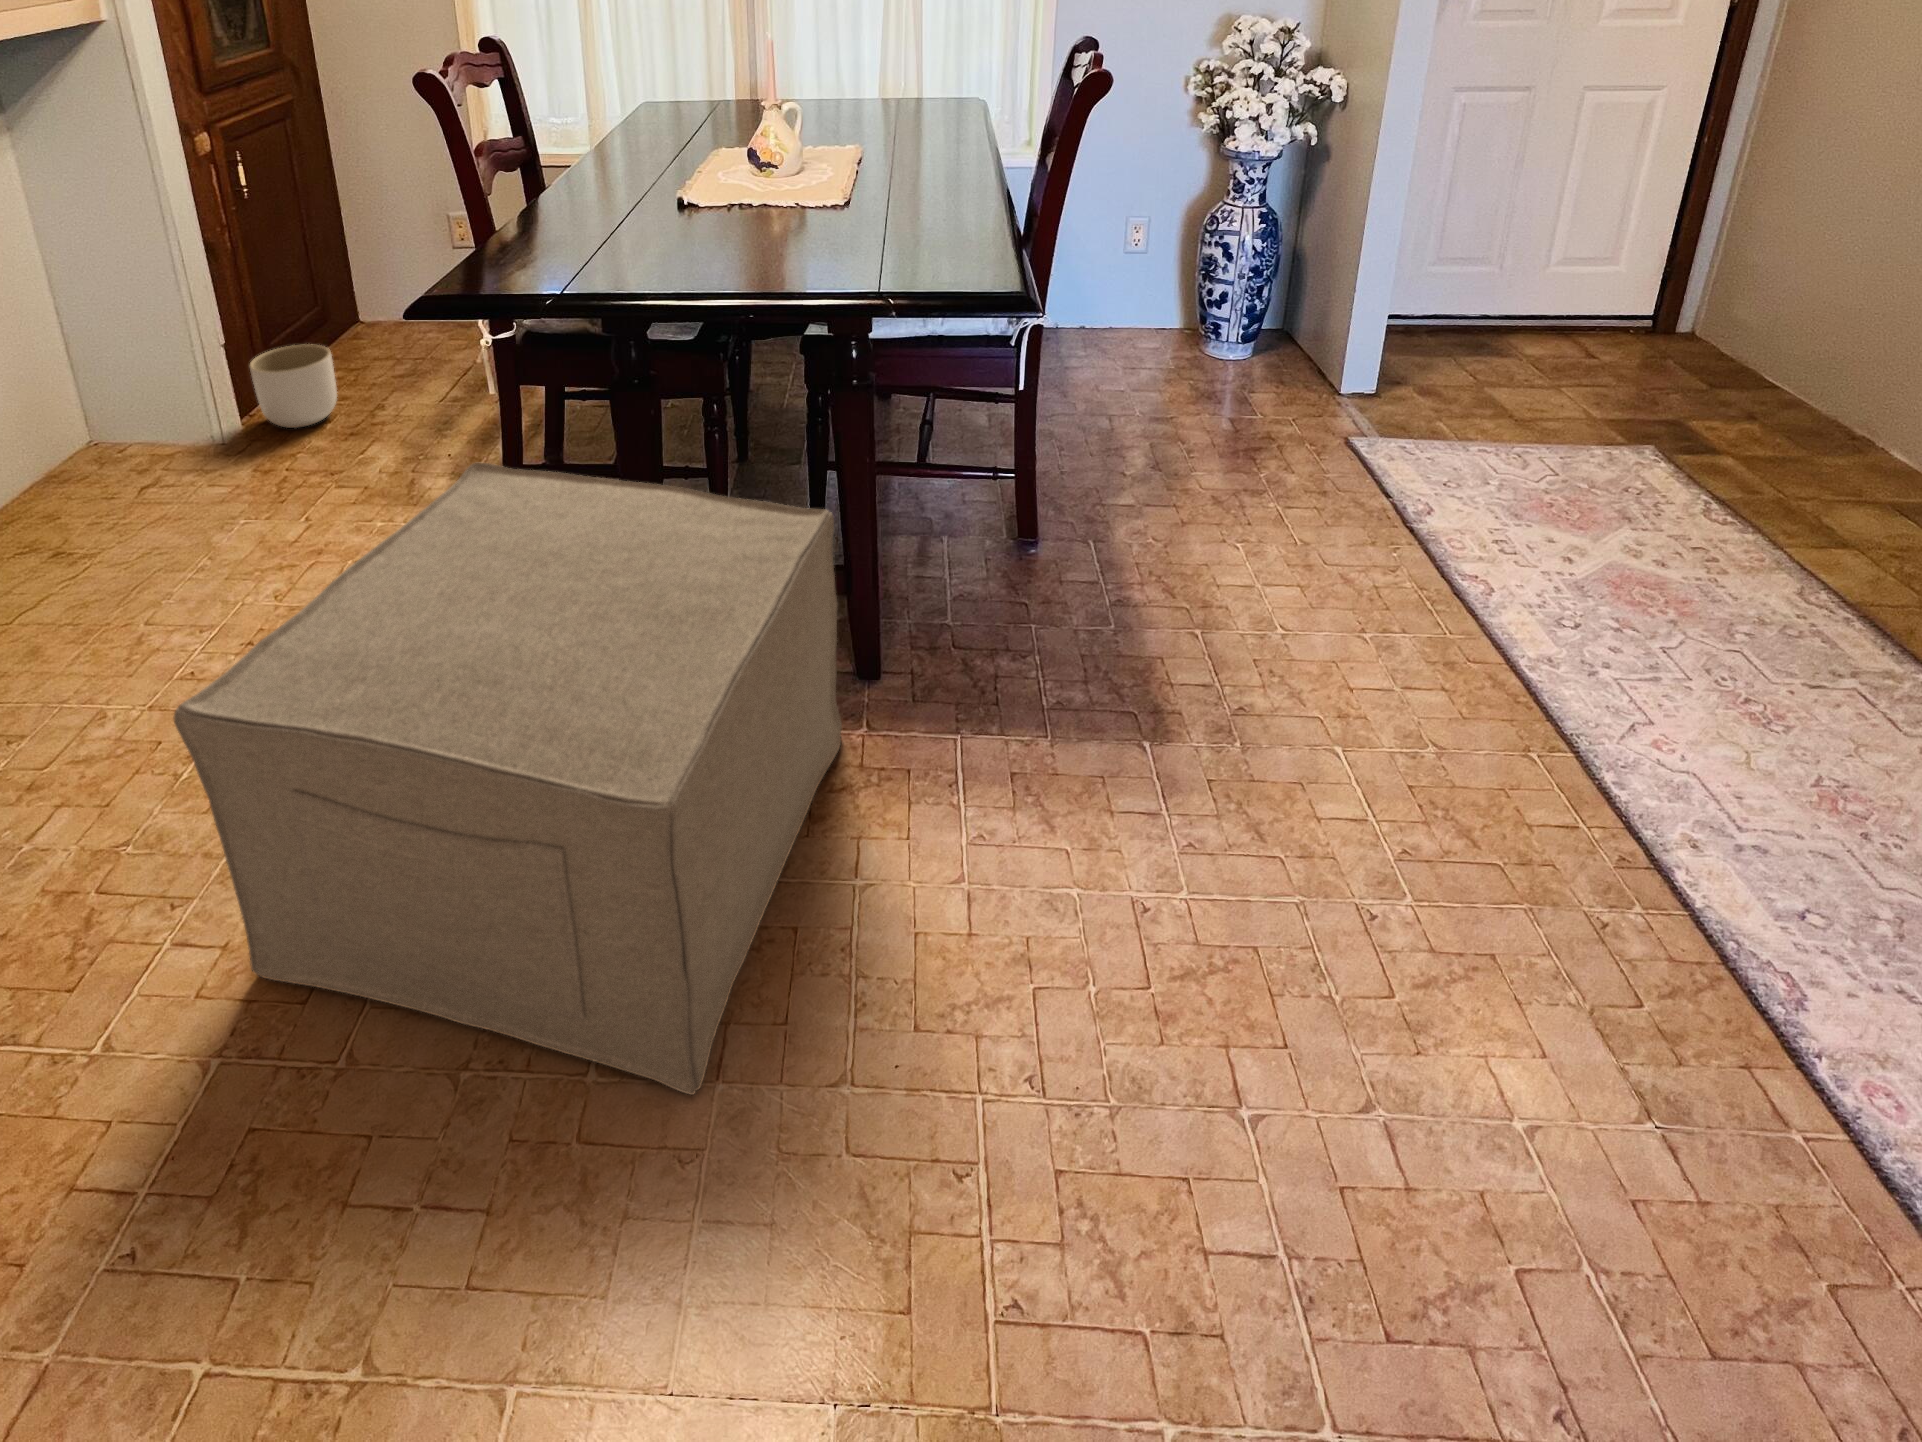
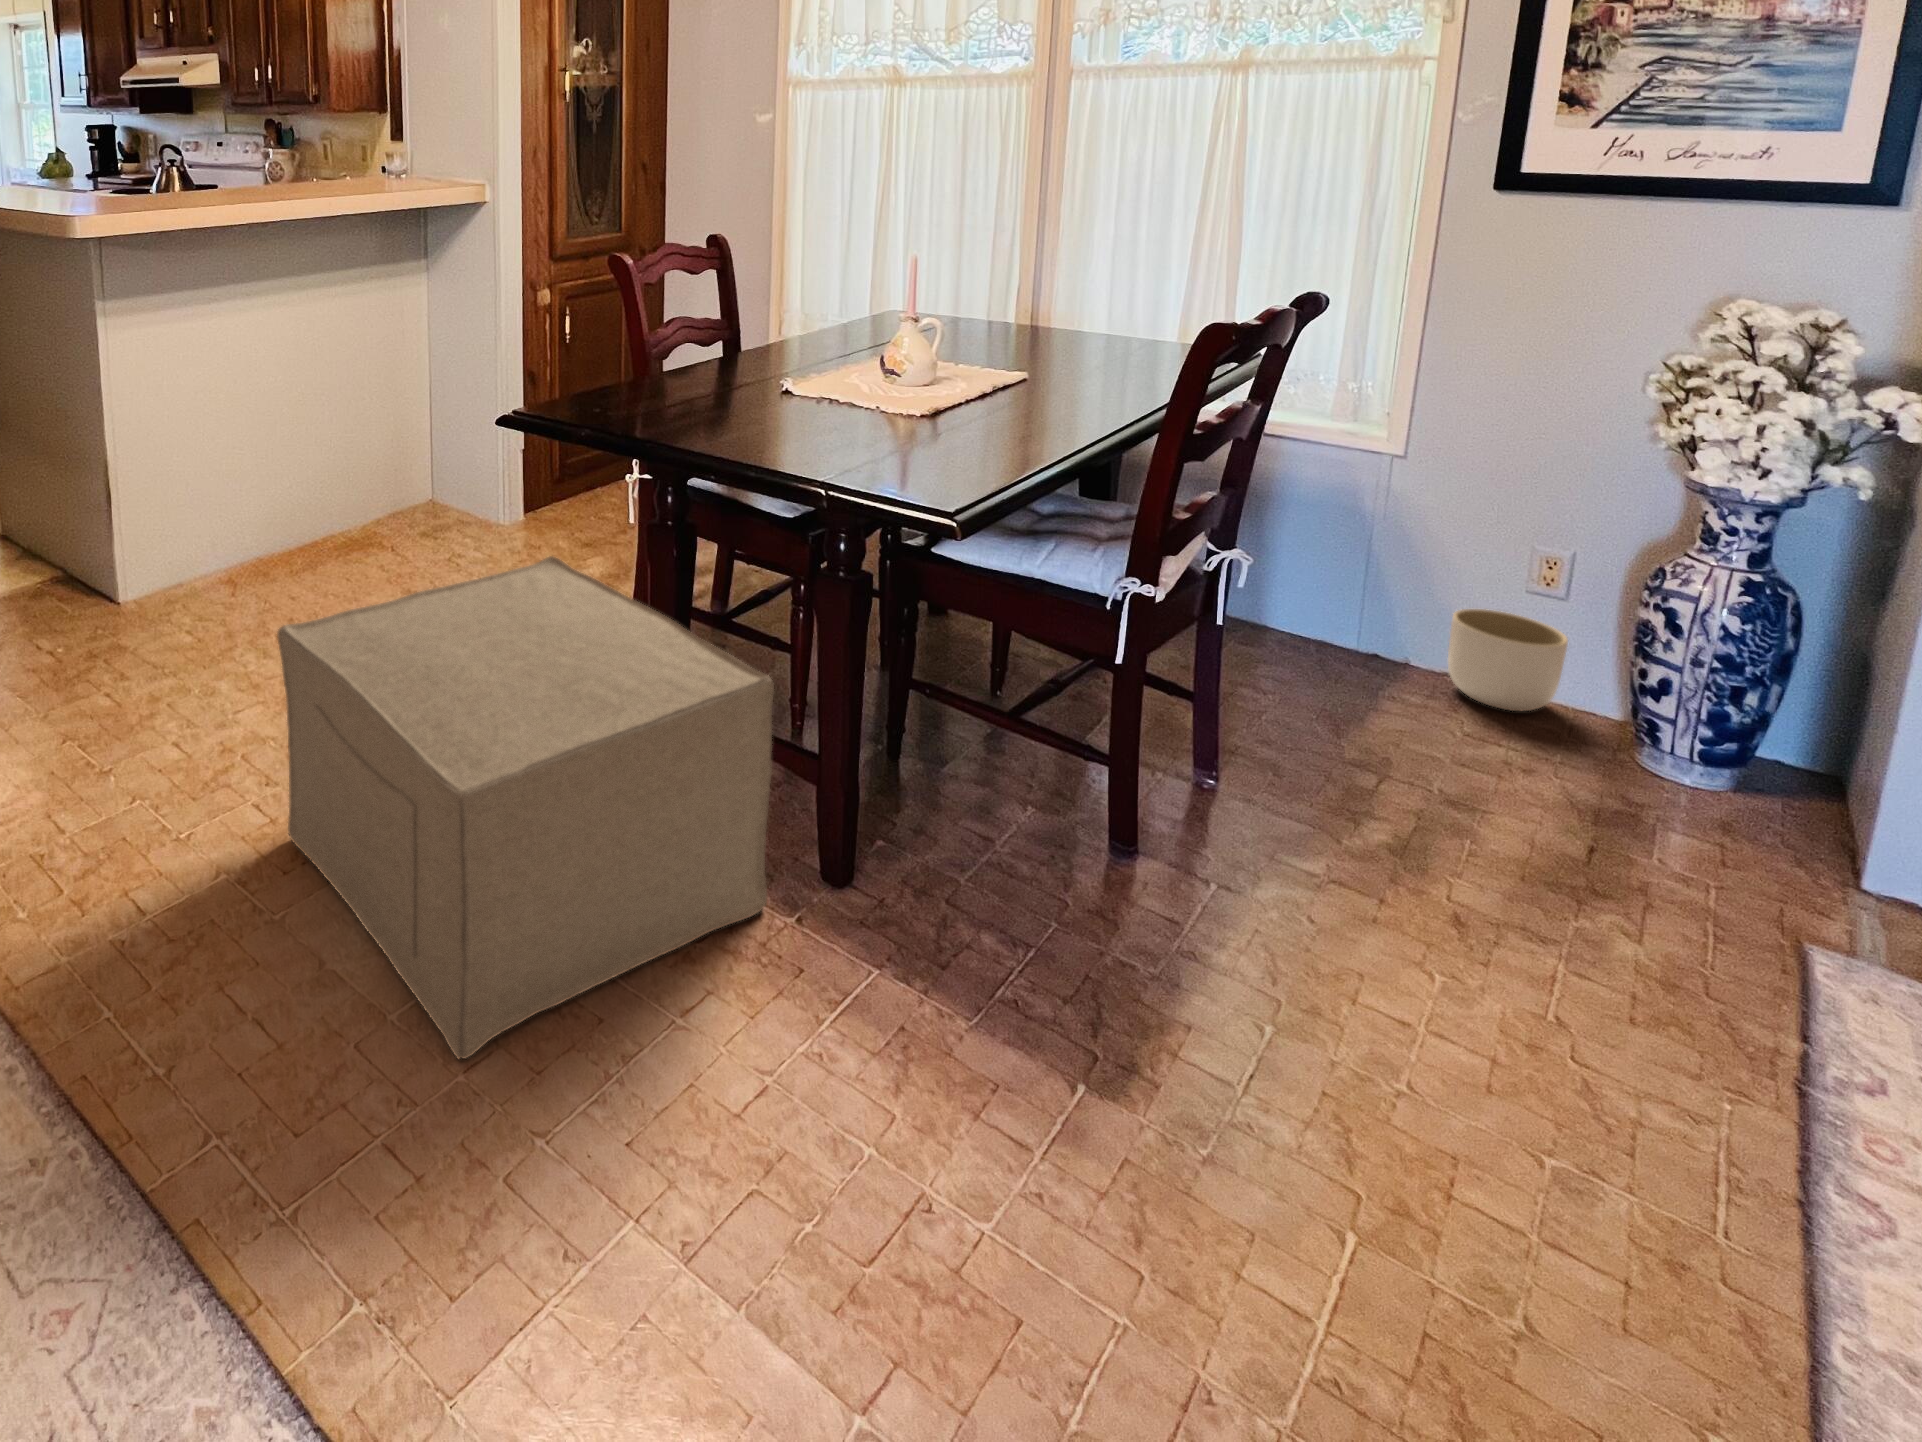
planter: present [250,344,337,428] -> present [1448,609,1568,711]

